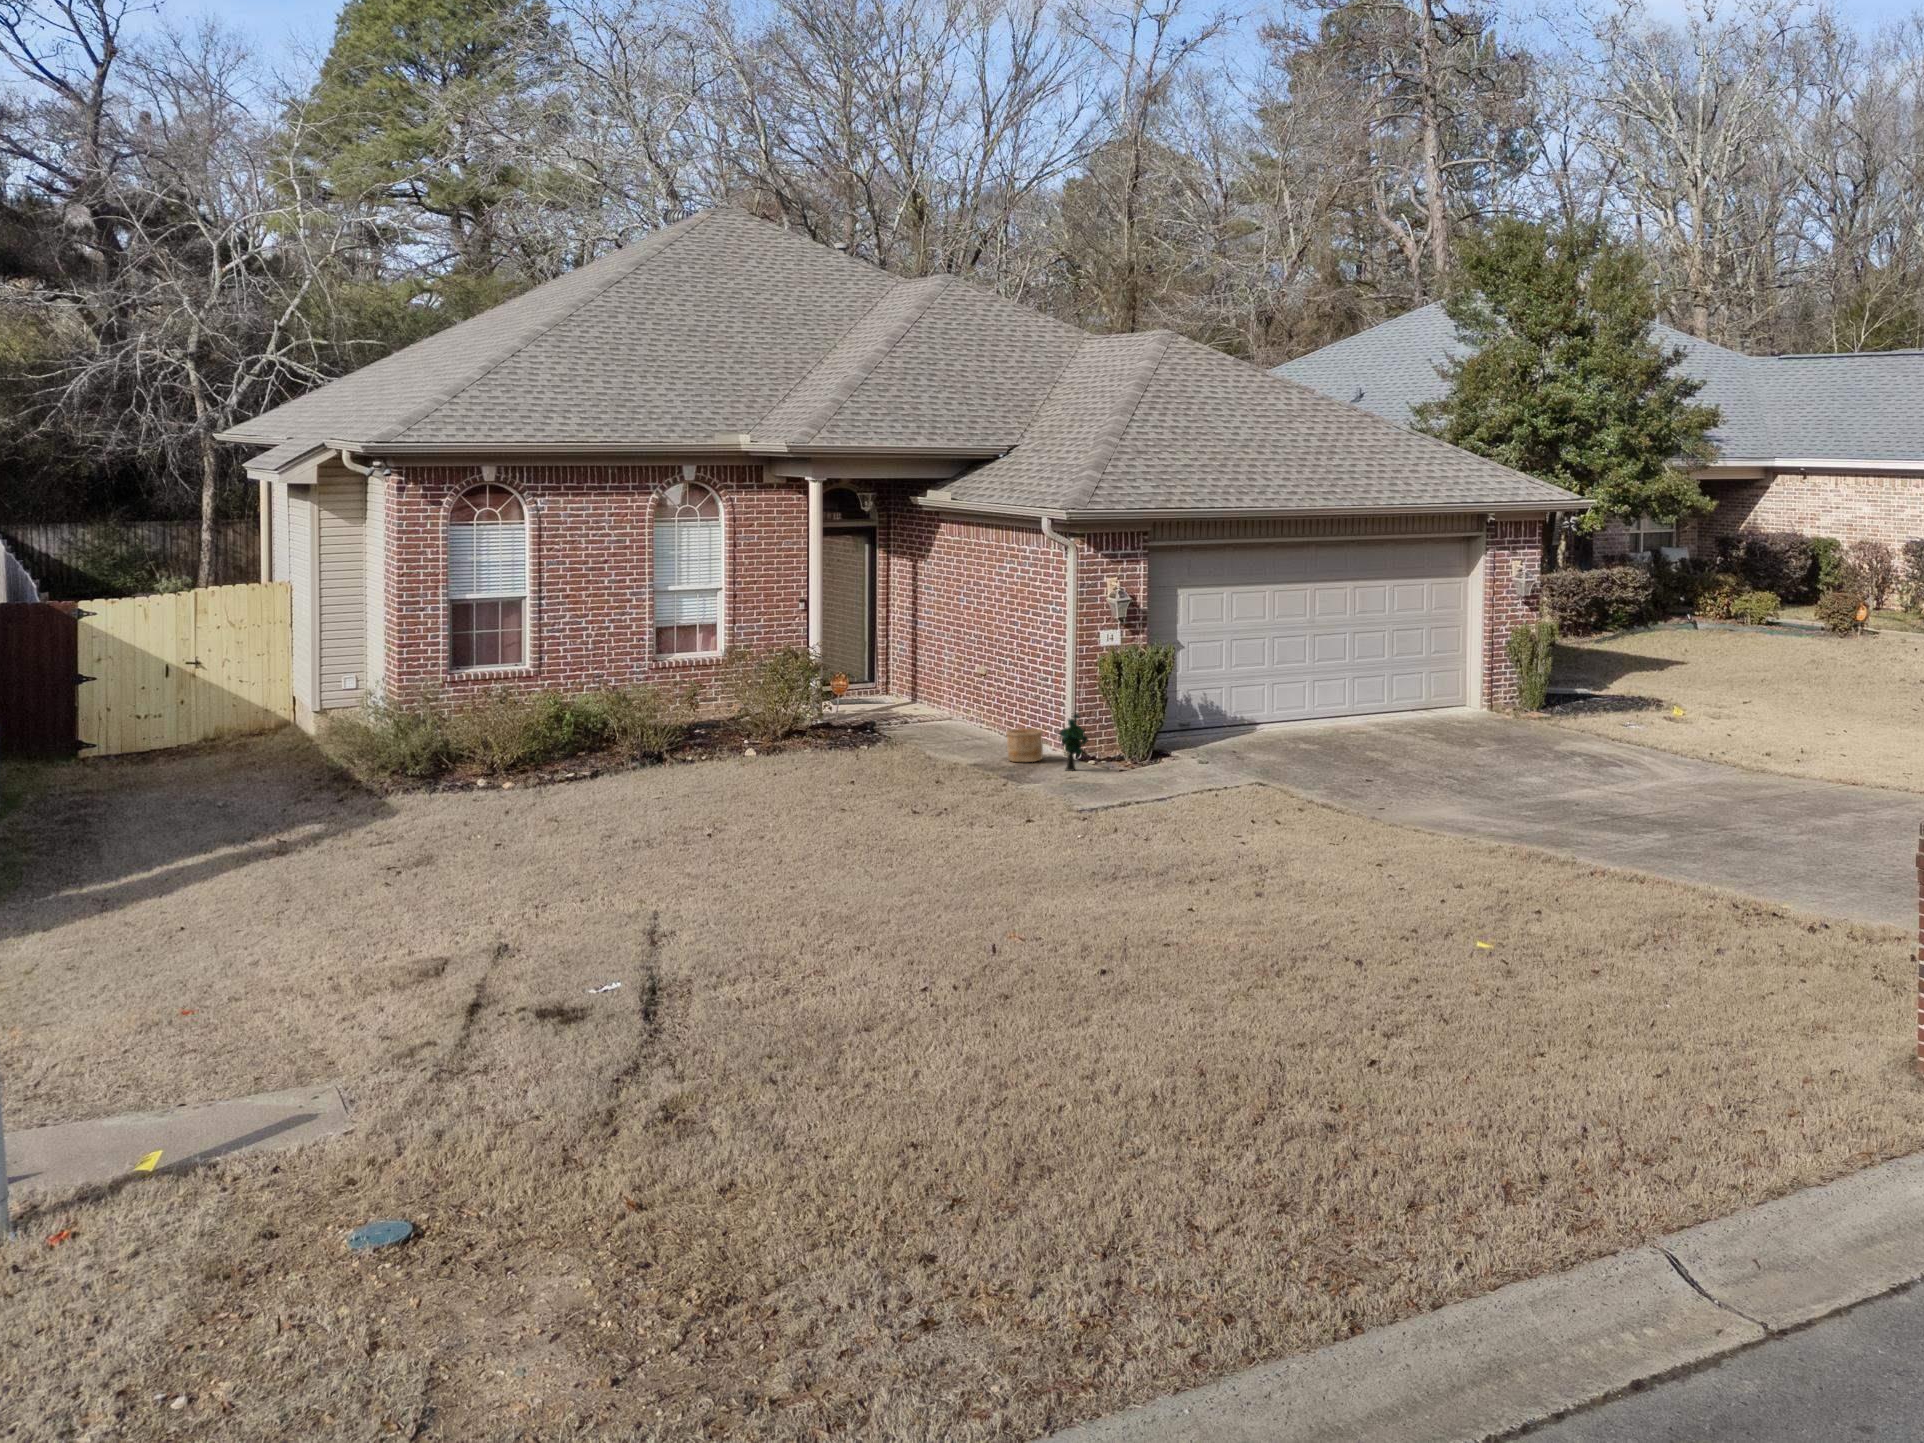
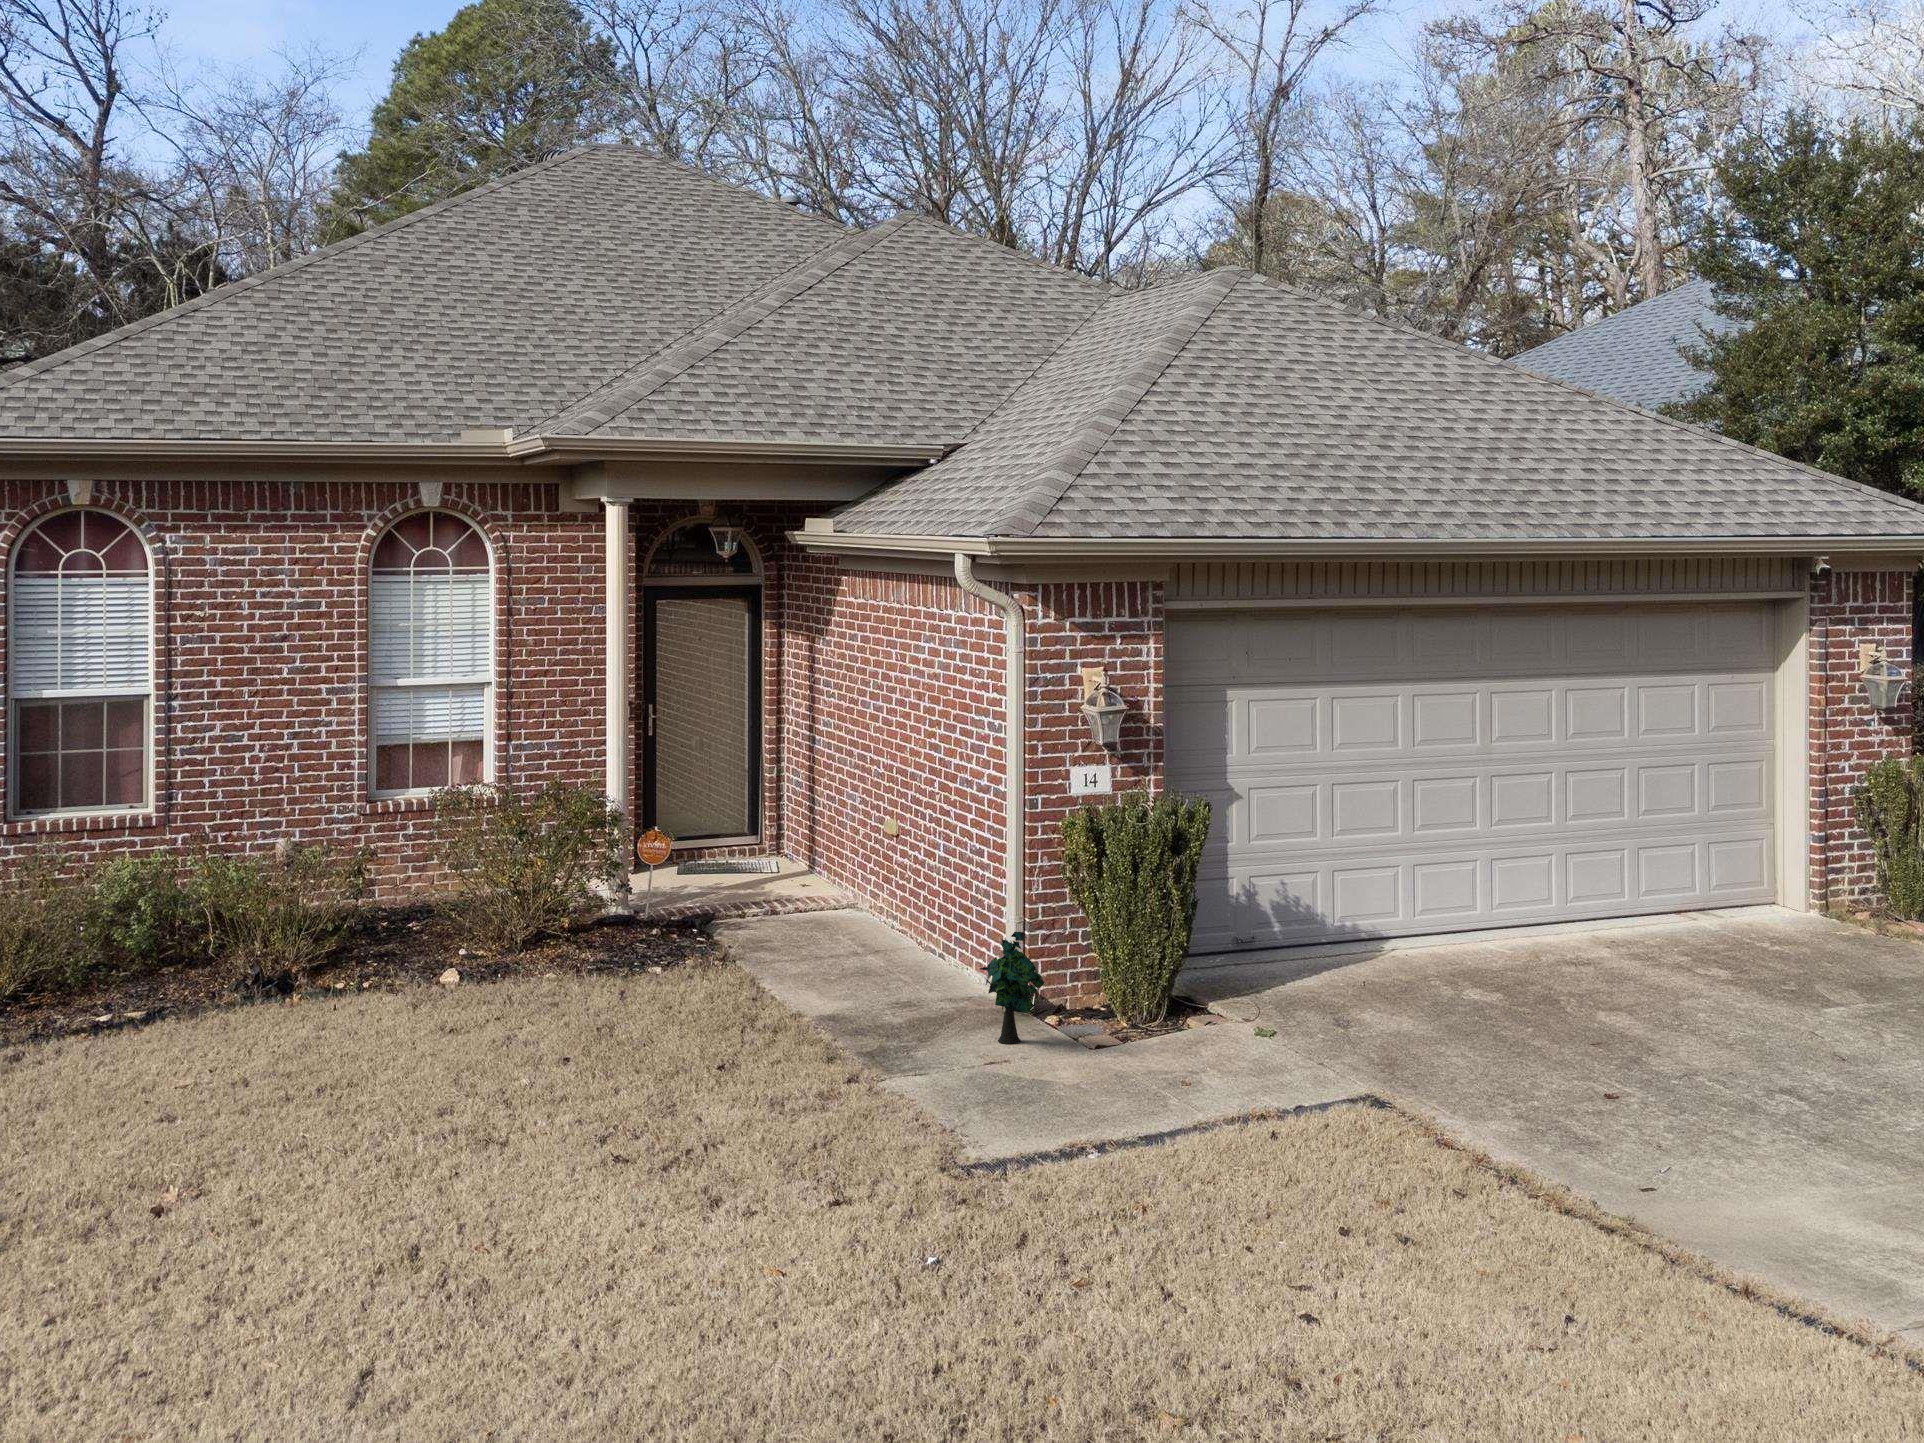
wooden bucket: present [1006,728,1043,762] -> none [898,946,970,1016]

